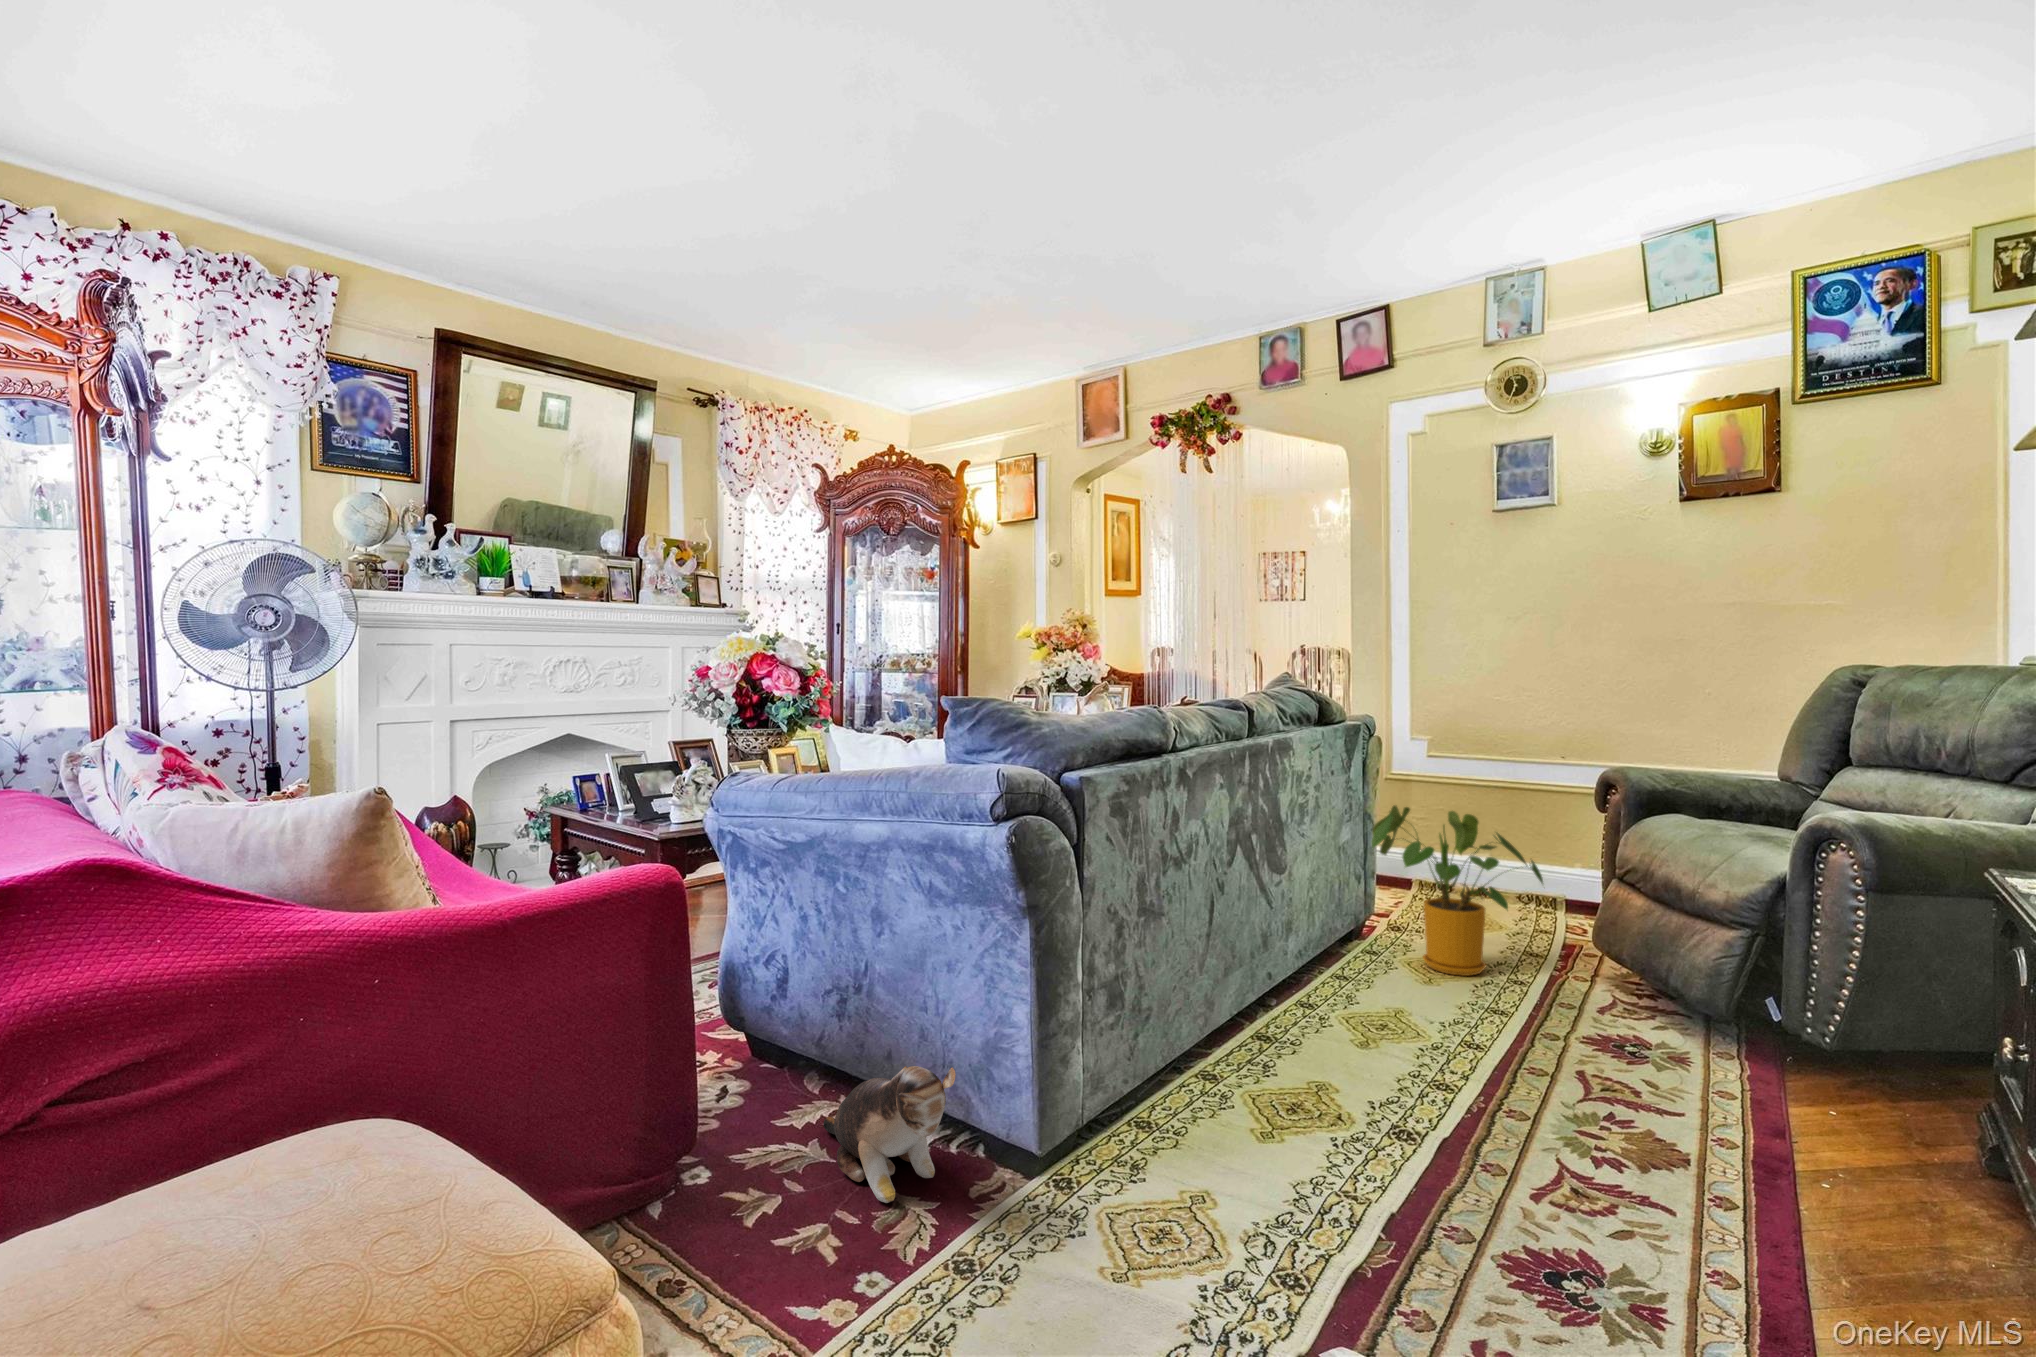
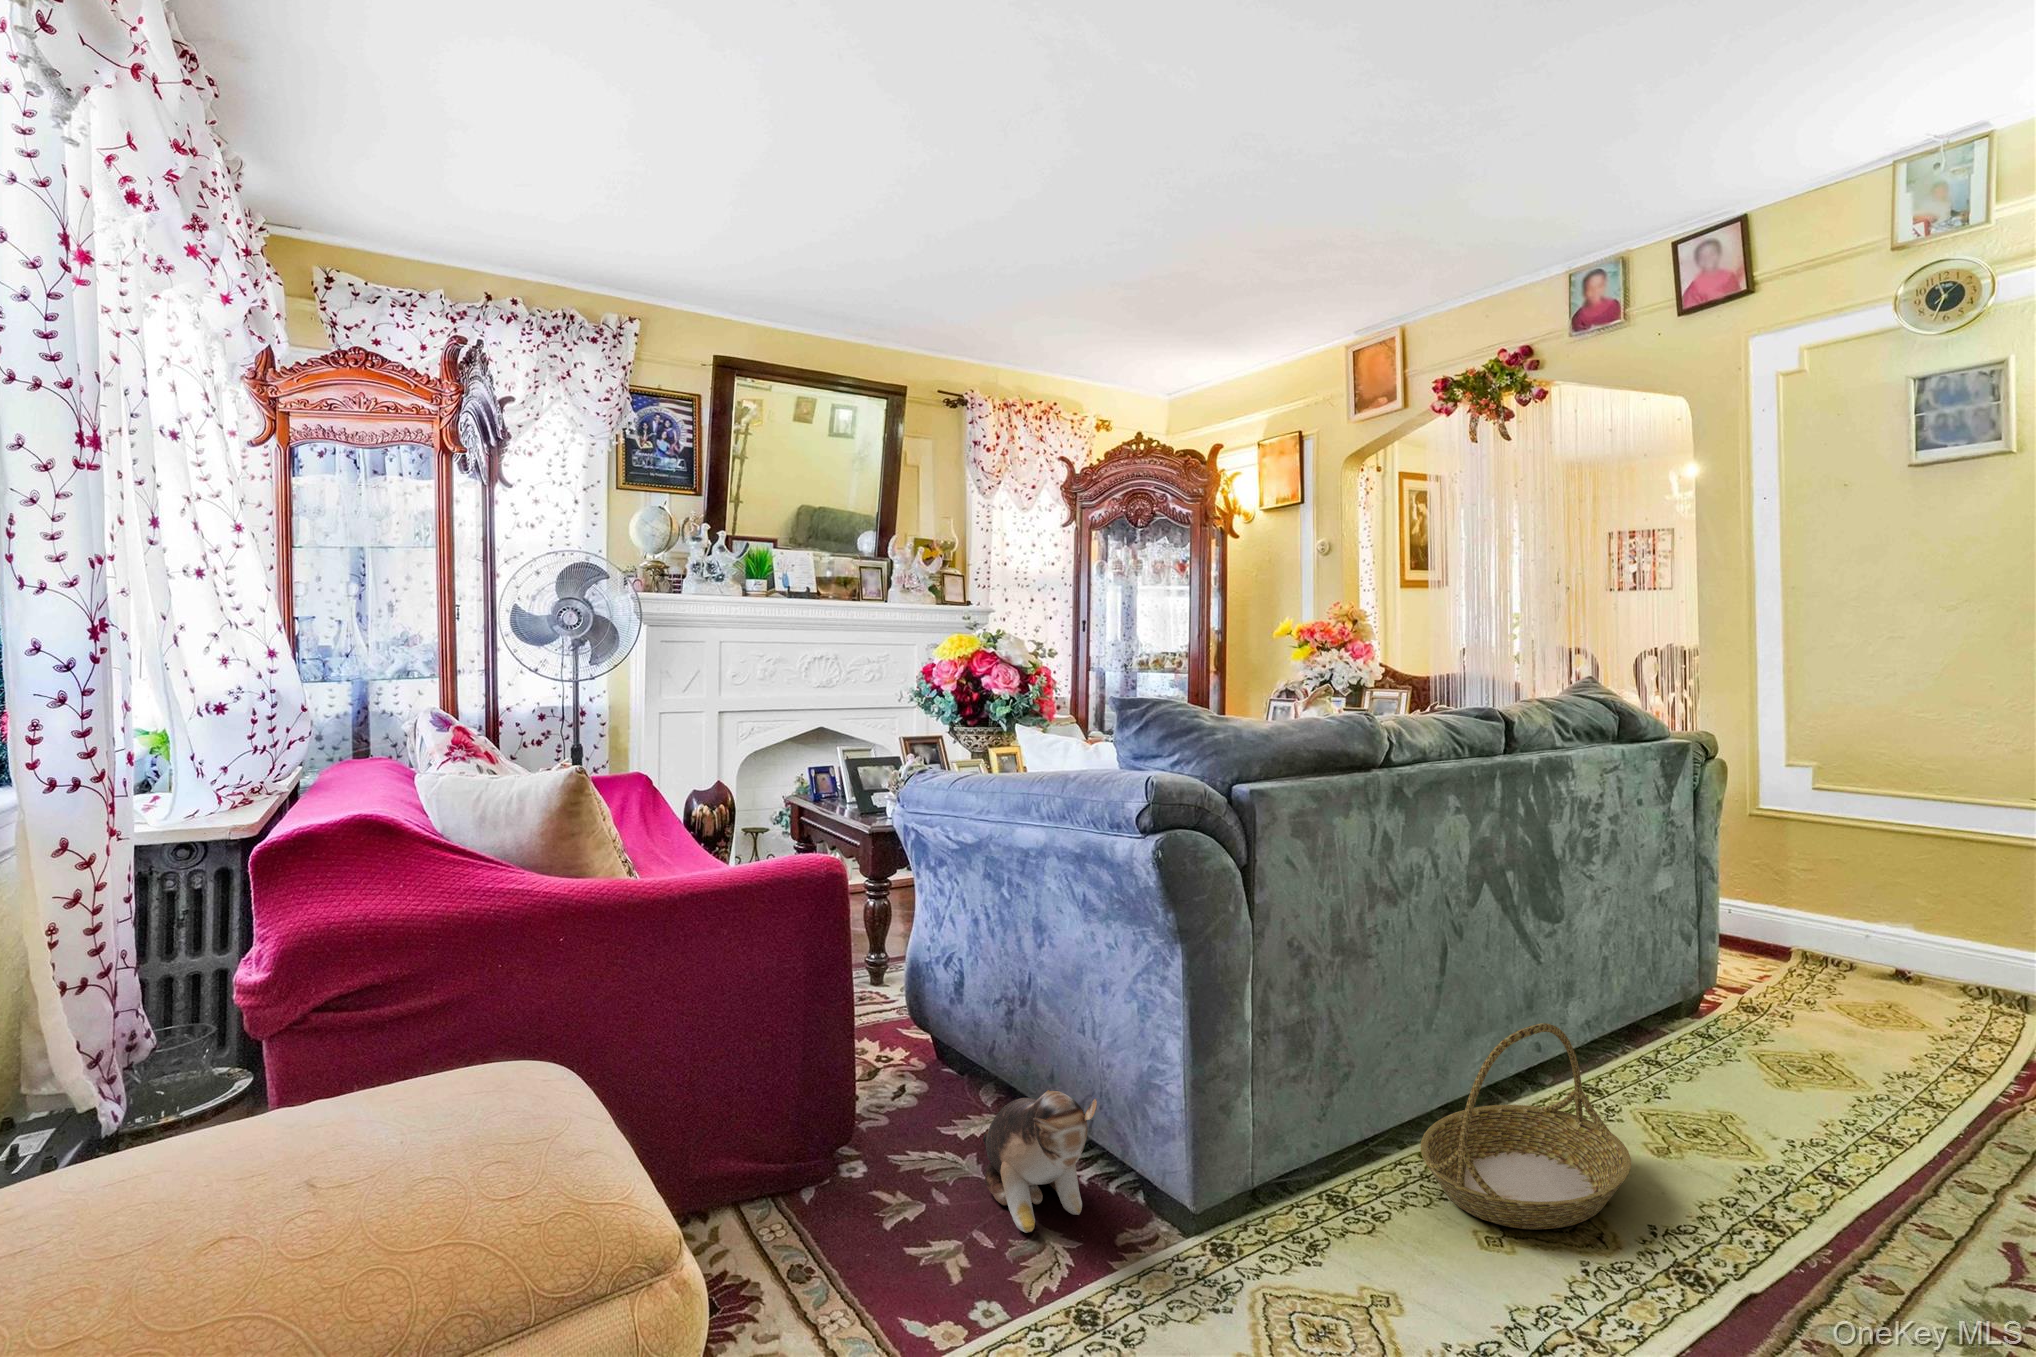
house plant: present [1372,805,1543,976] -> none [1698,848,1968,1080]
basket: none [1203,956,1355,1123] -> present [1420,1023,1631,1229]

